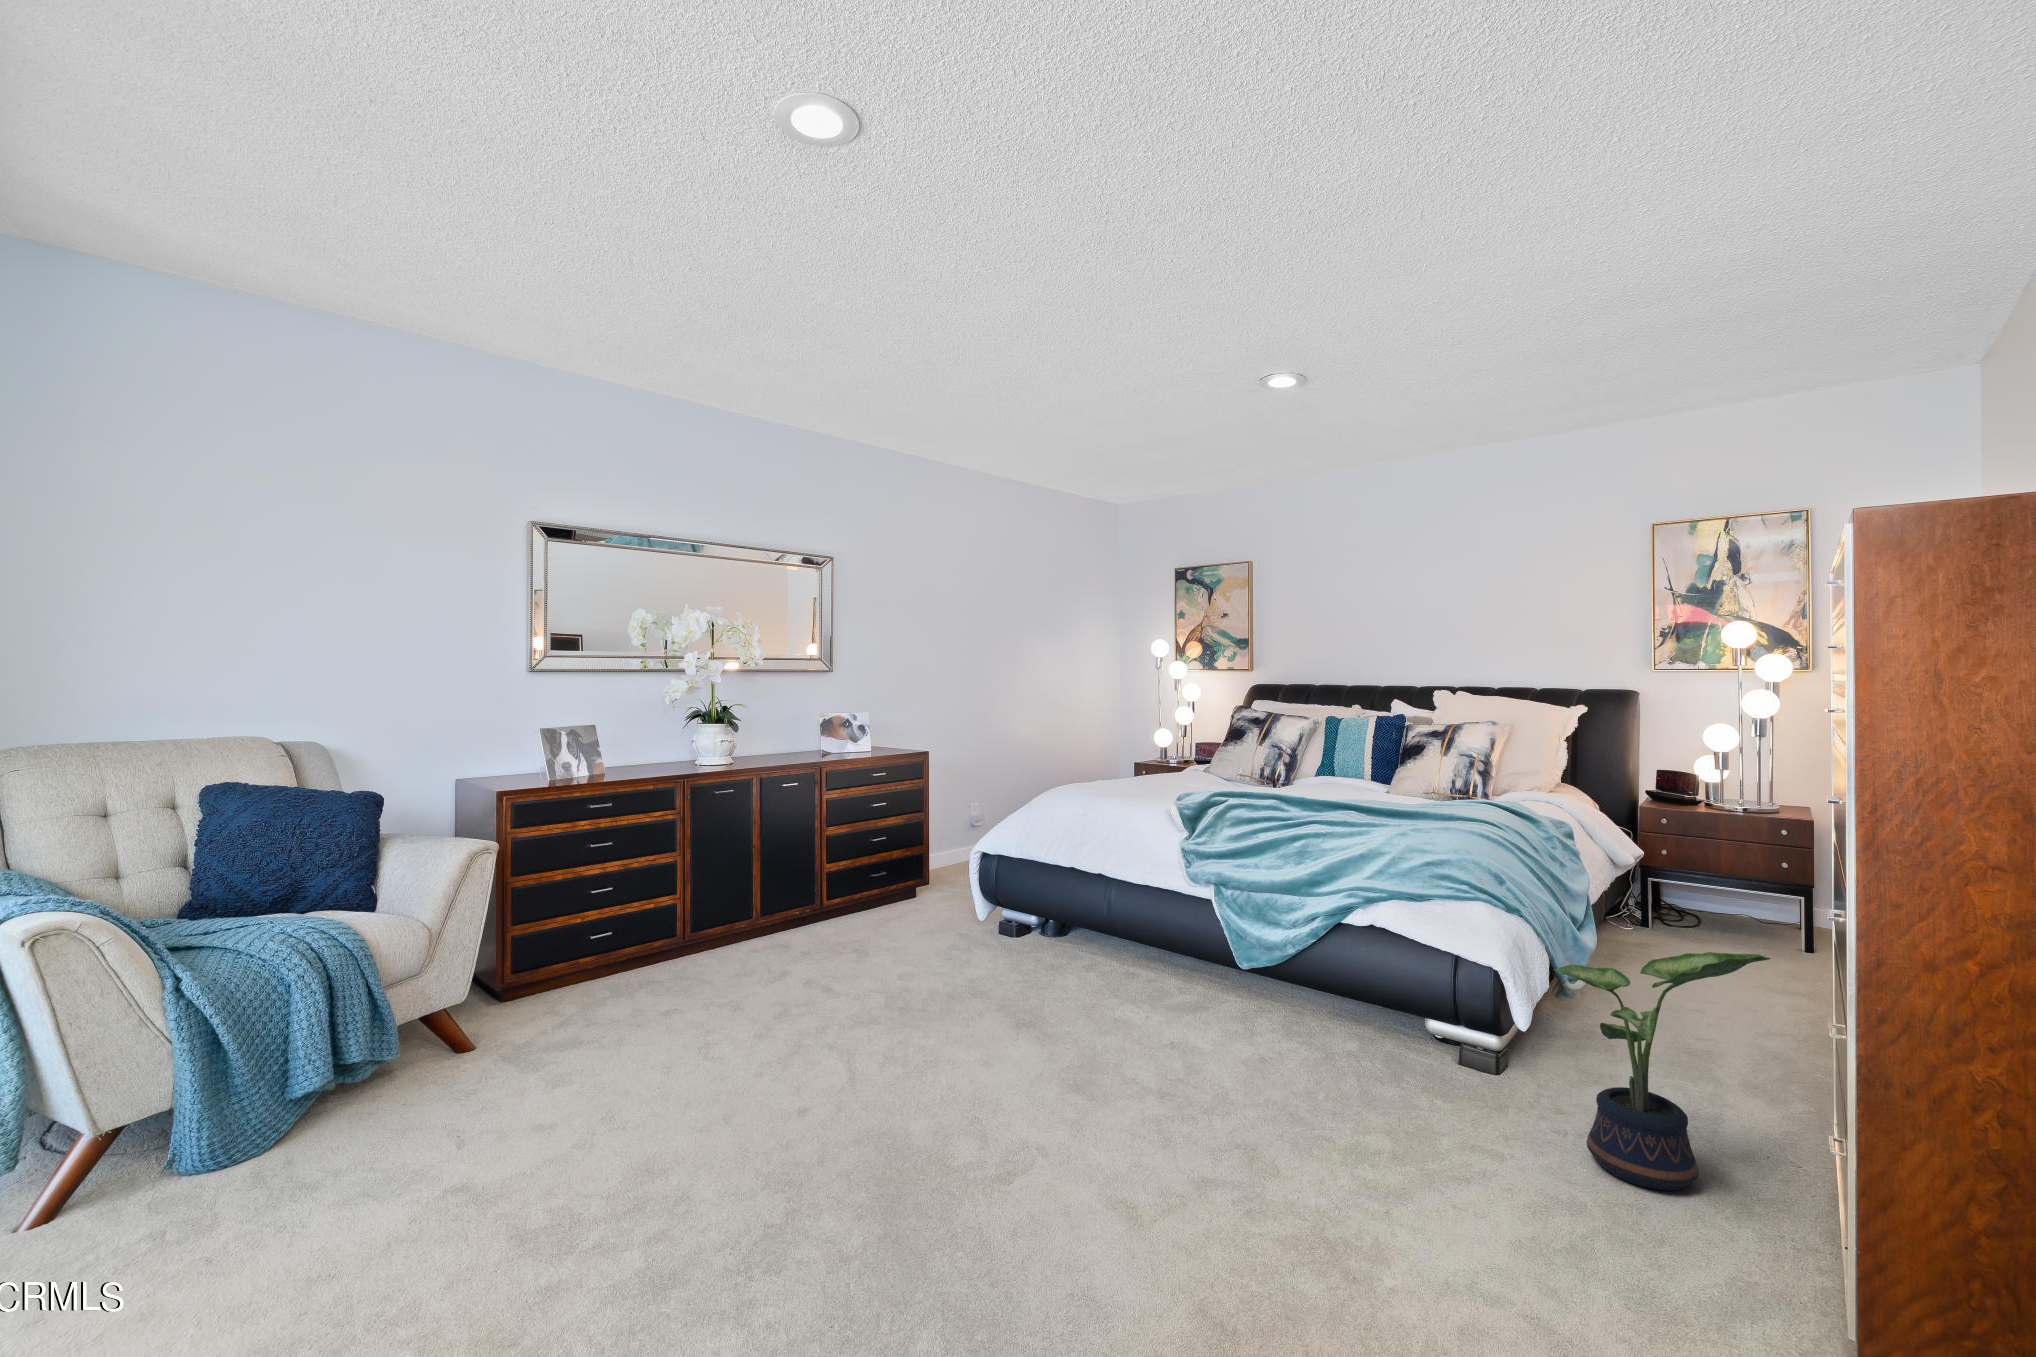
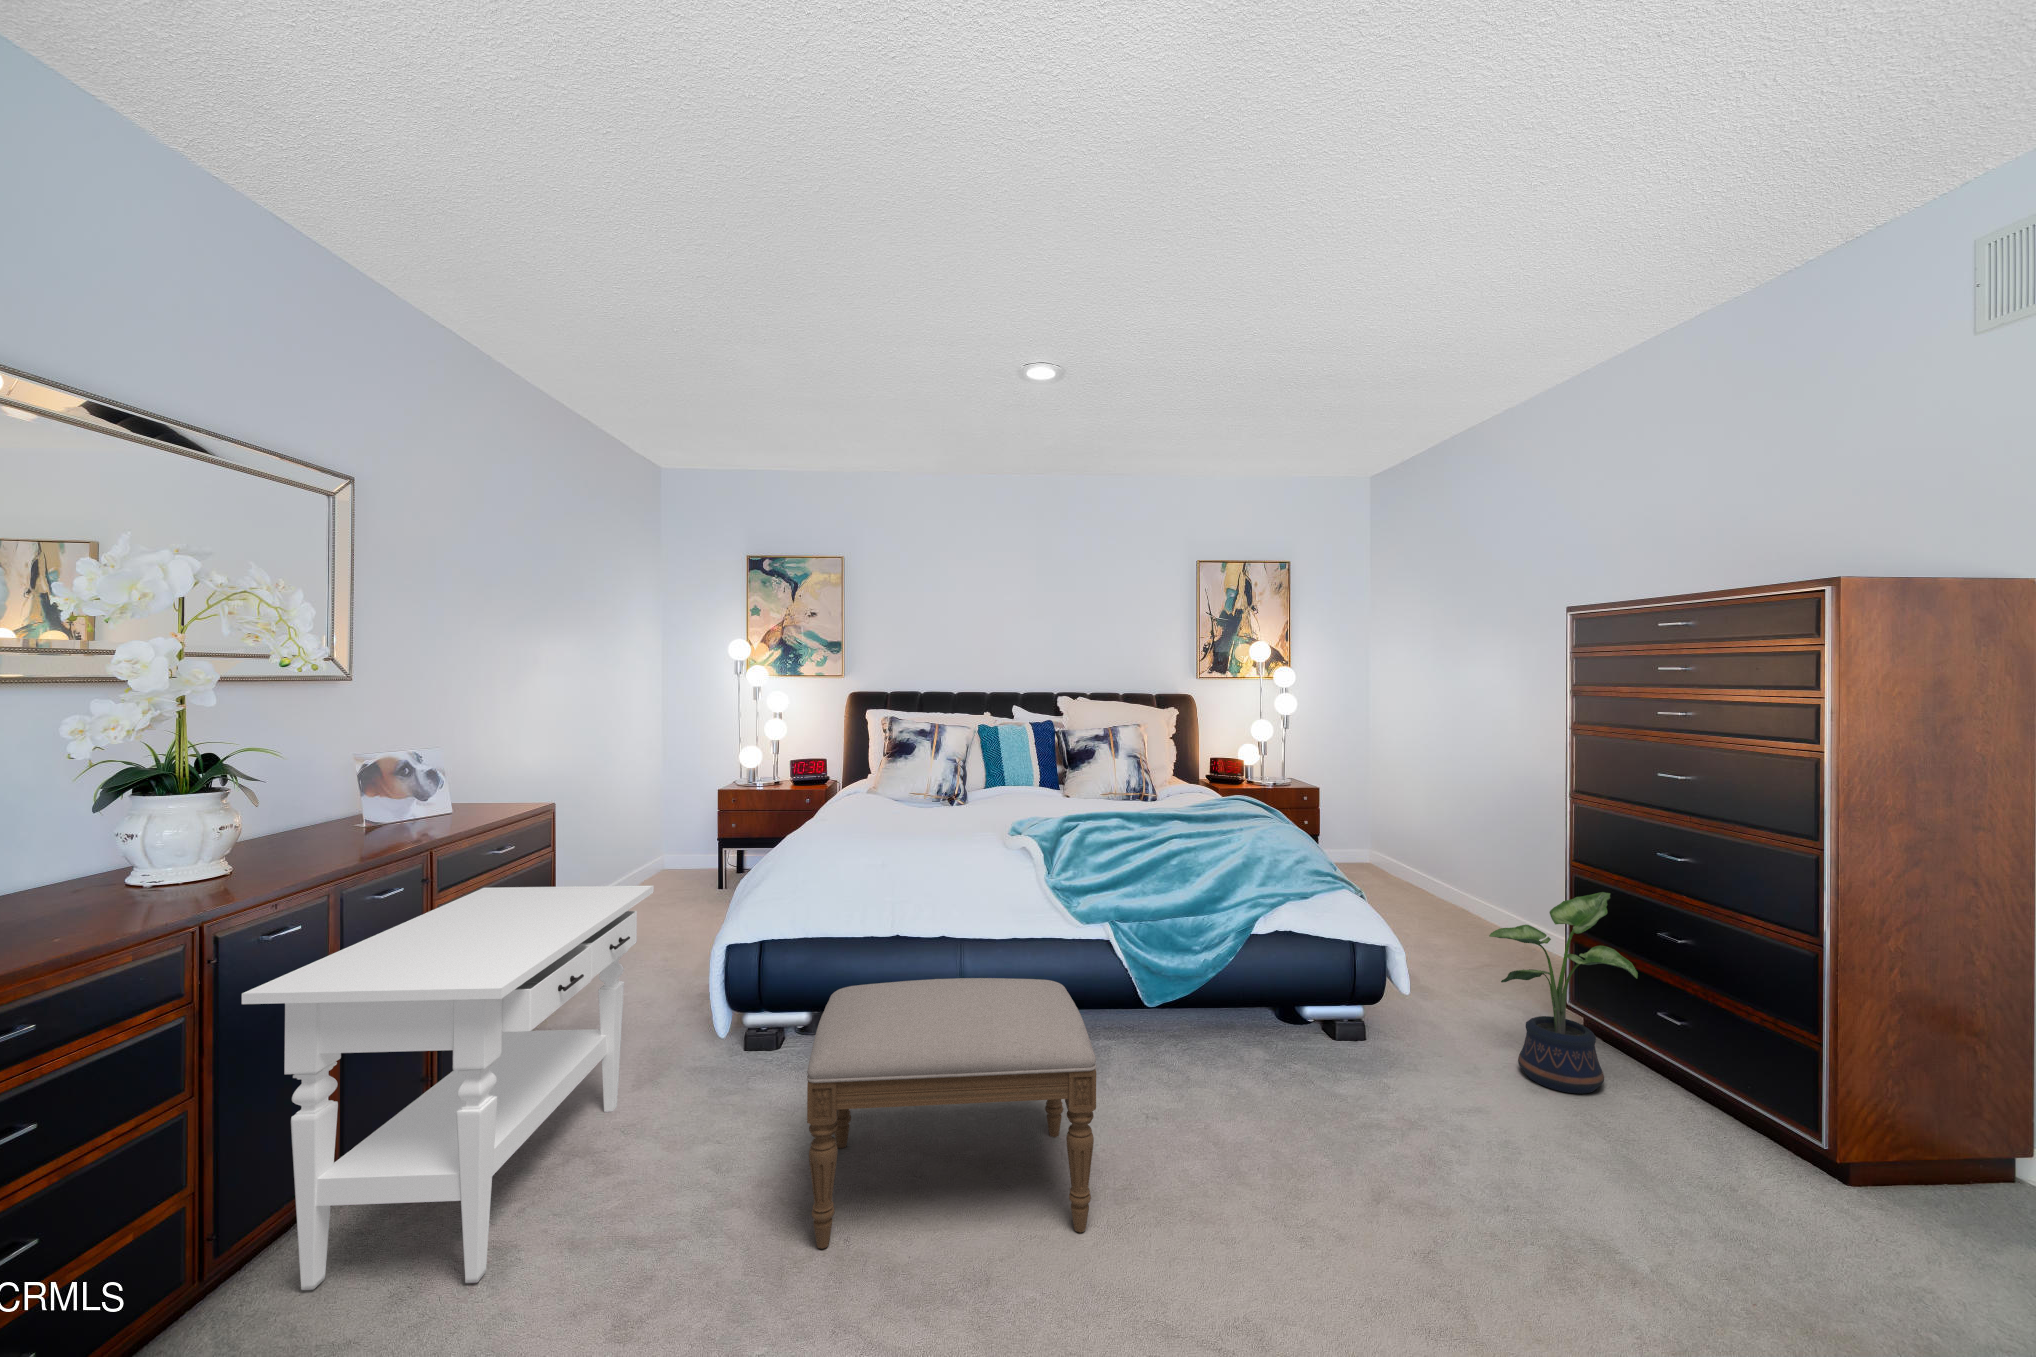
side table: none [711,791,927,968] -> present [242,886,654,1290]
ottoman: none [880,874,1093,1055] -> present [807,978,1096,1248]

